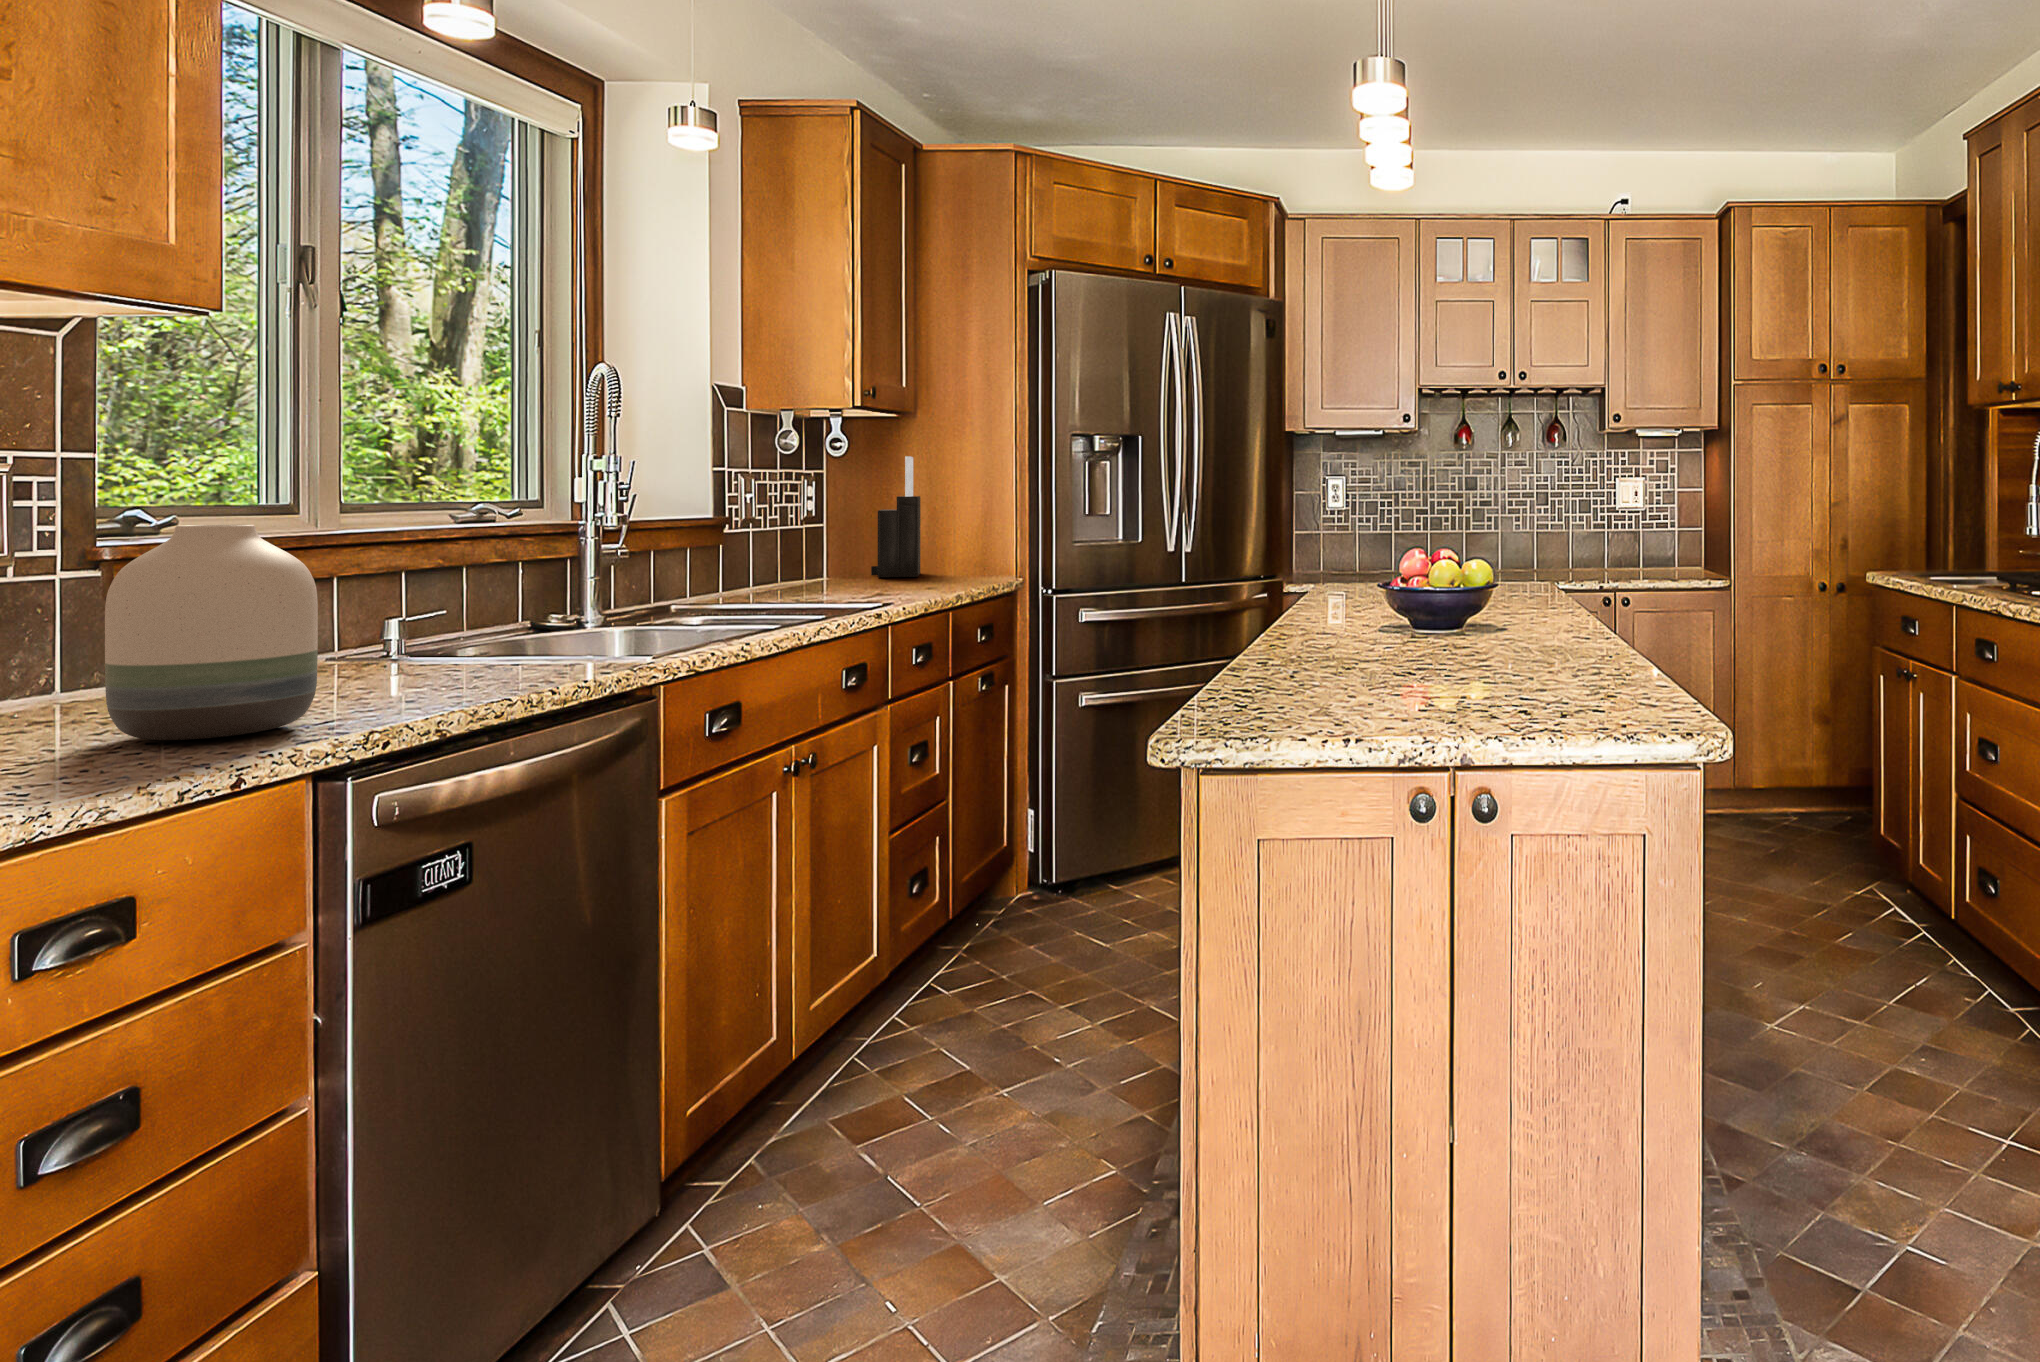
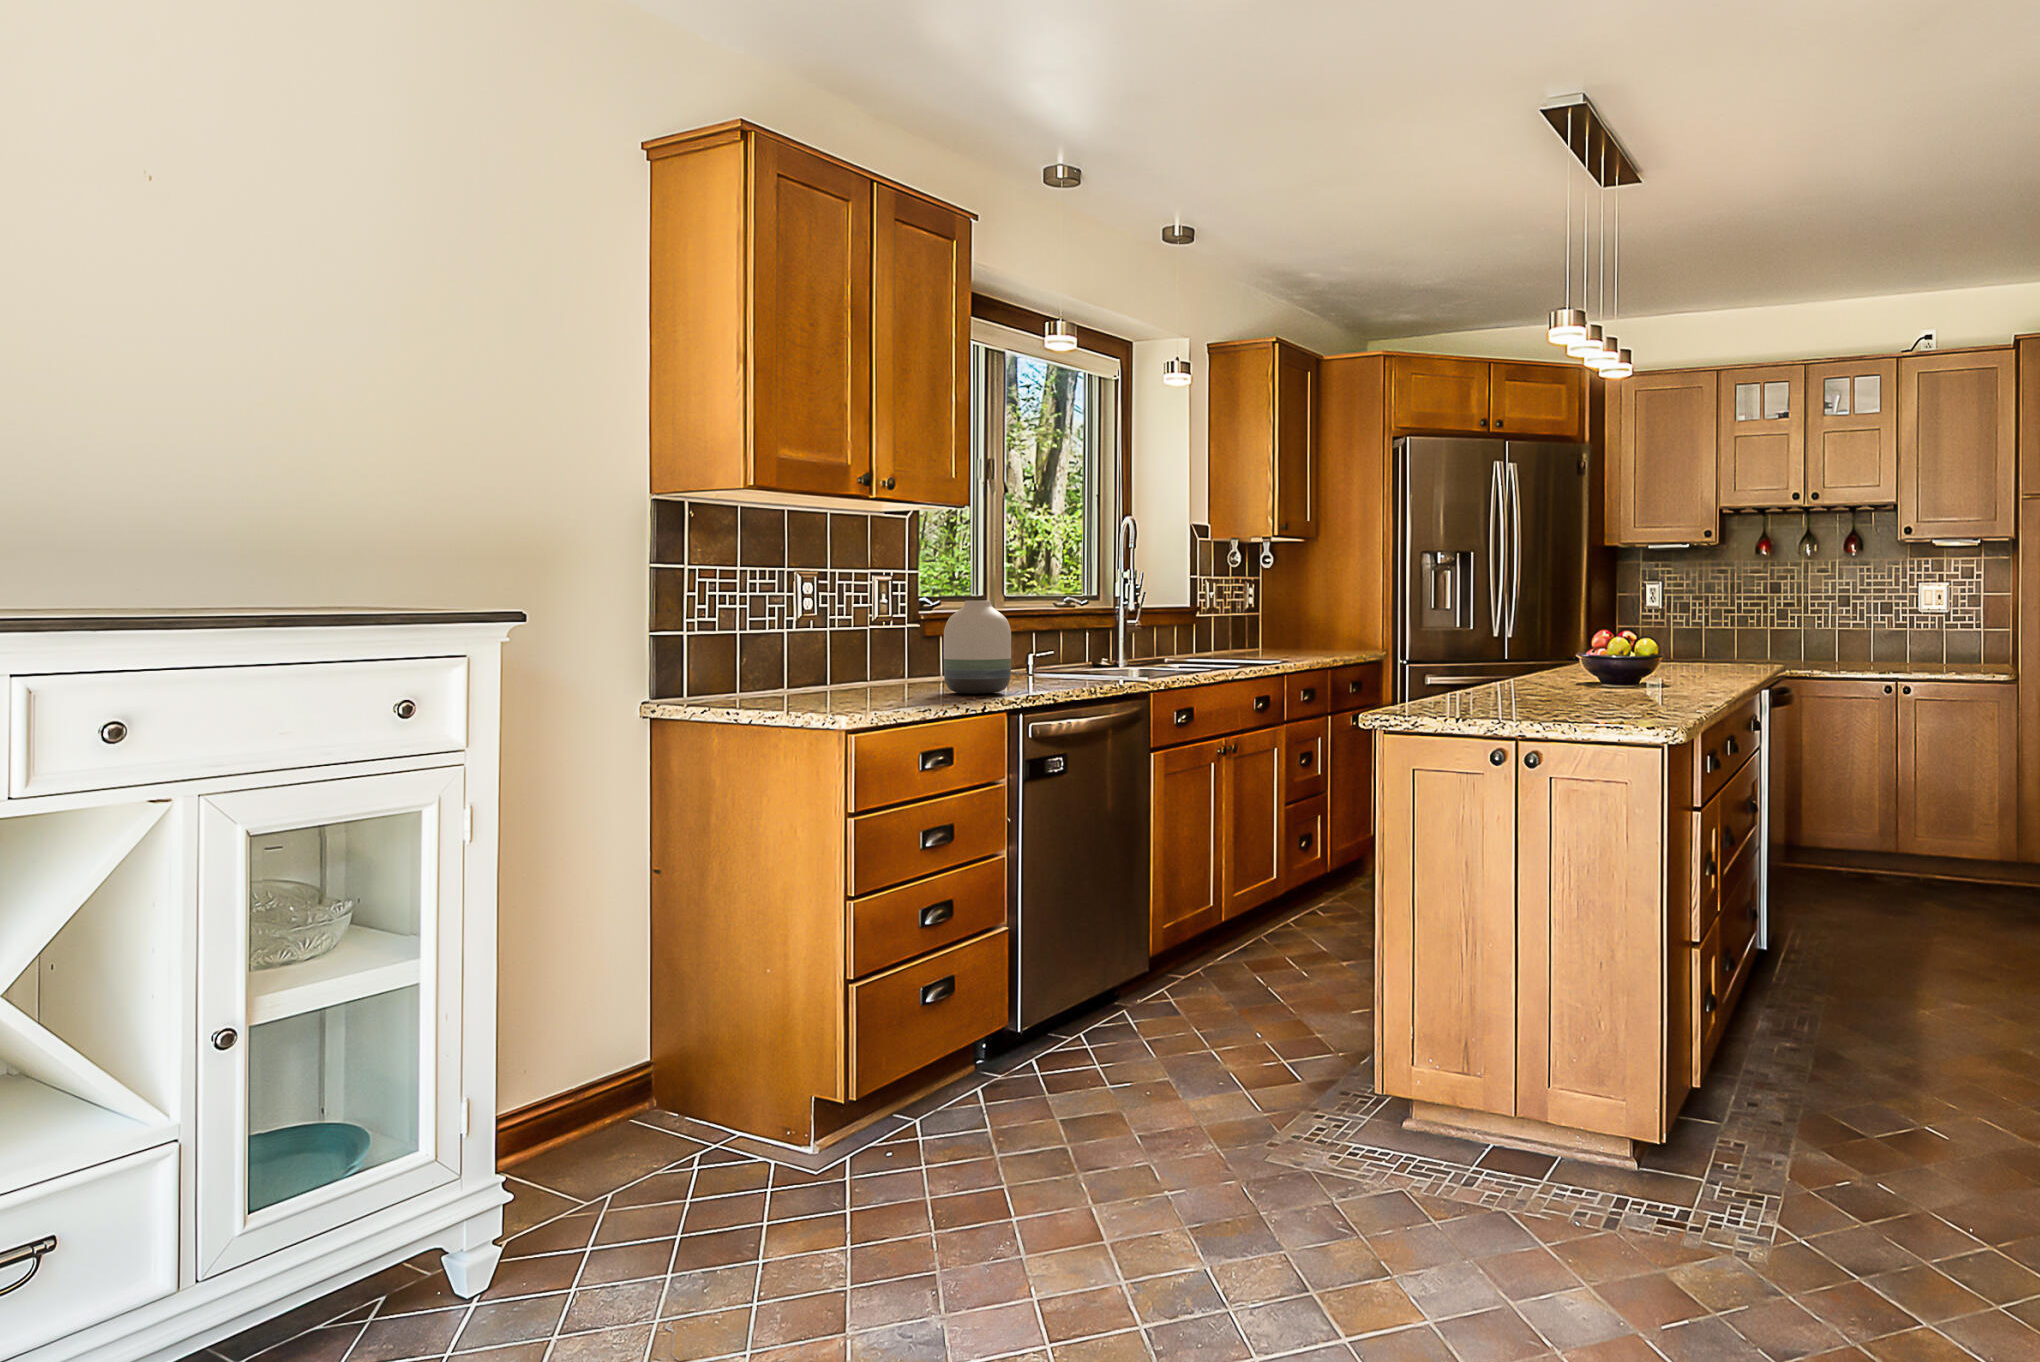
knife block: present [871,456,921,577] -> none [1285,569,1317,652]

